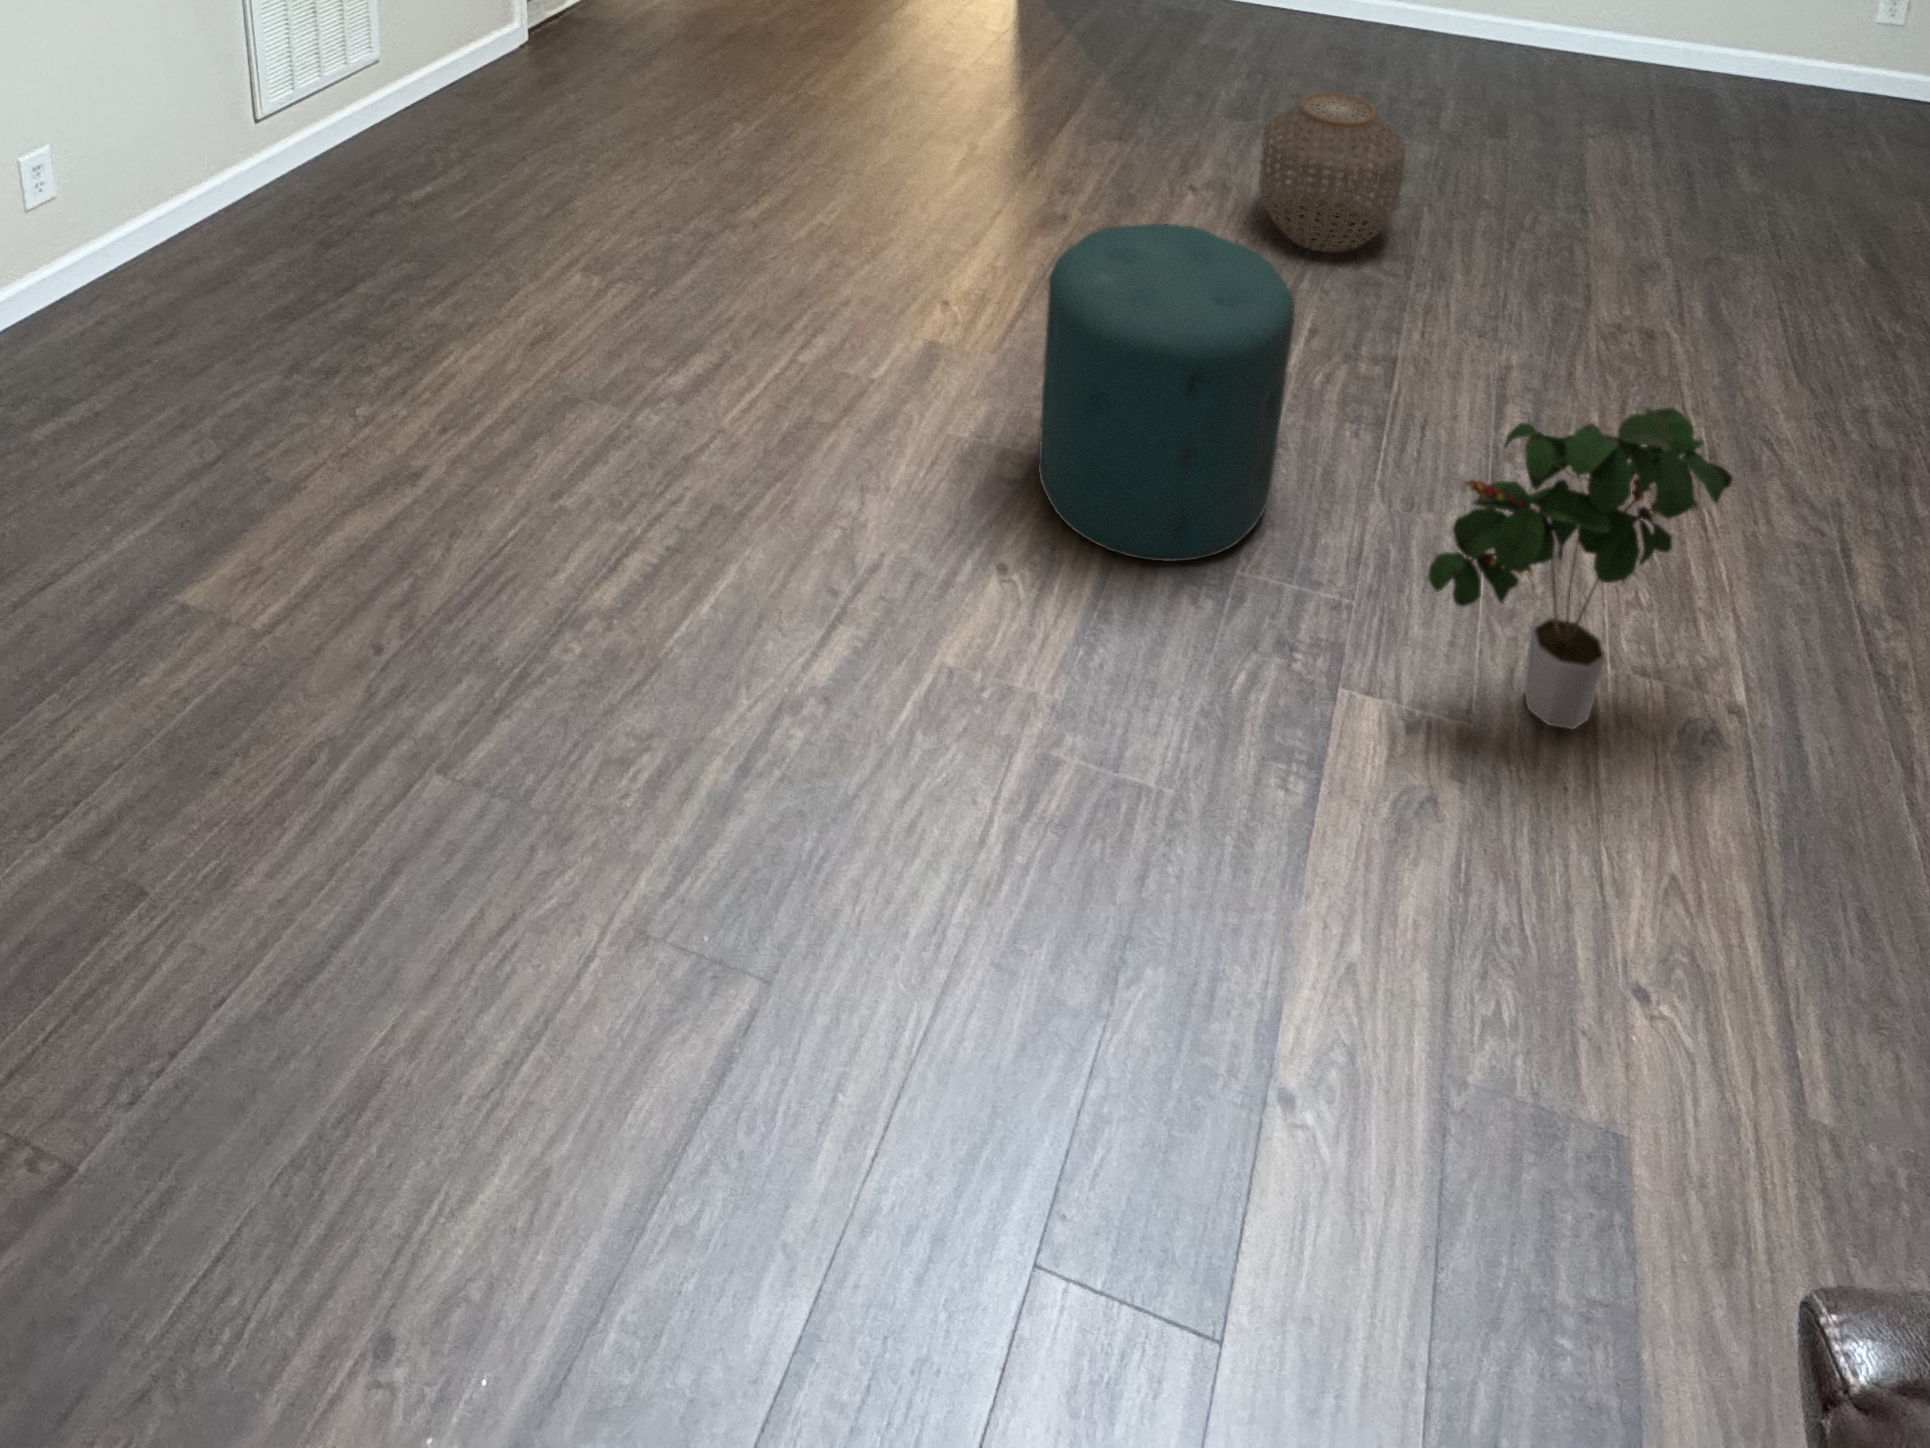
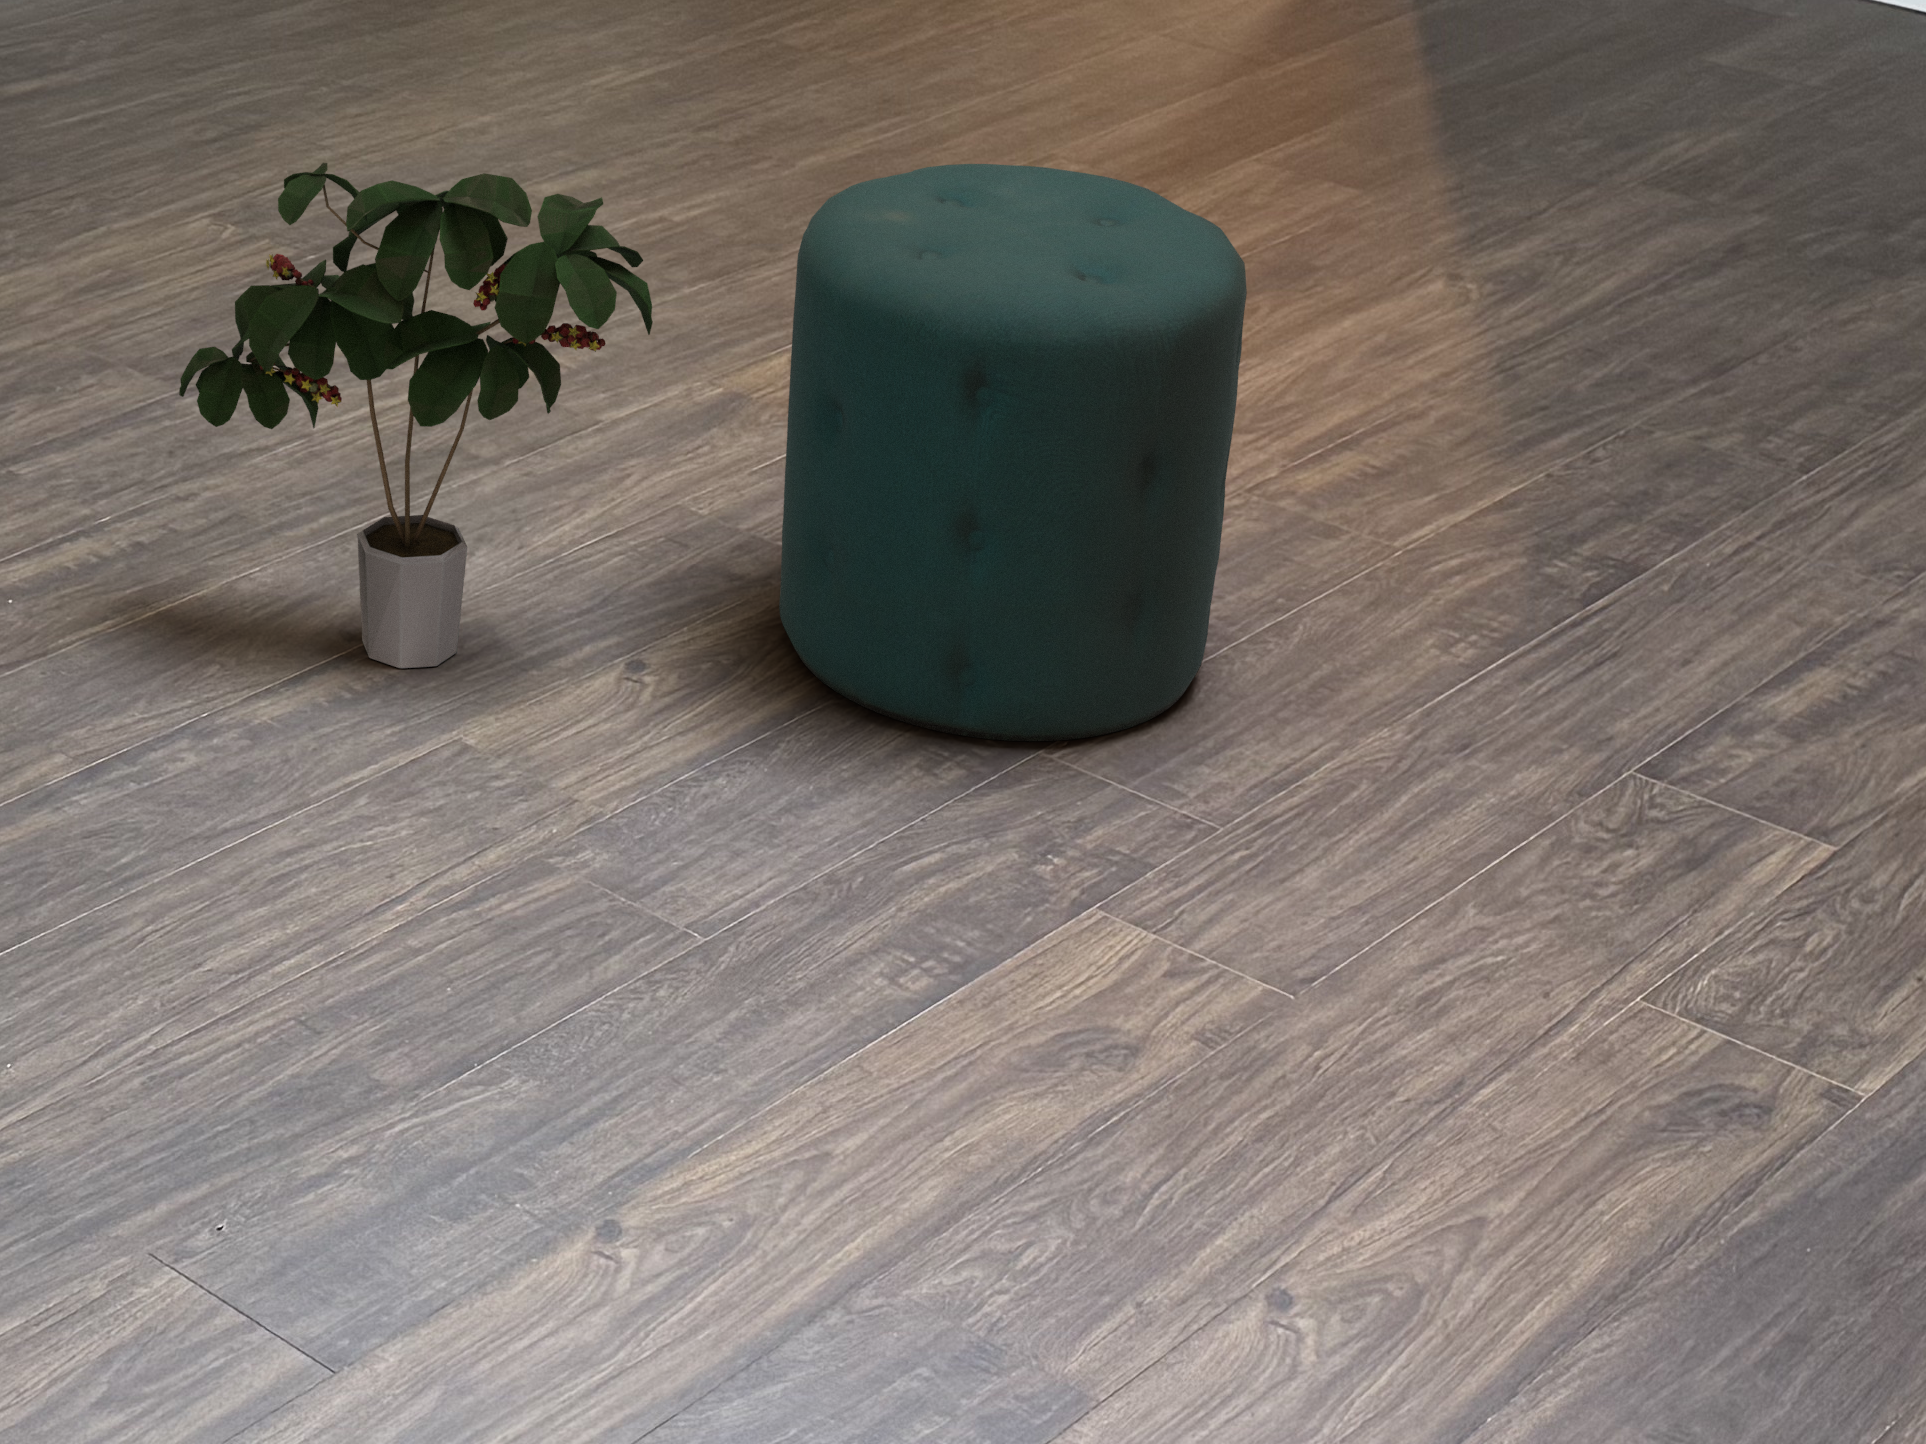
woven basket: present [1259,92,1405,252] -> none [1544,83,1865,419]
potted plant: present [1428,408,1732,729] -> present [179,163,653,668]

